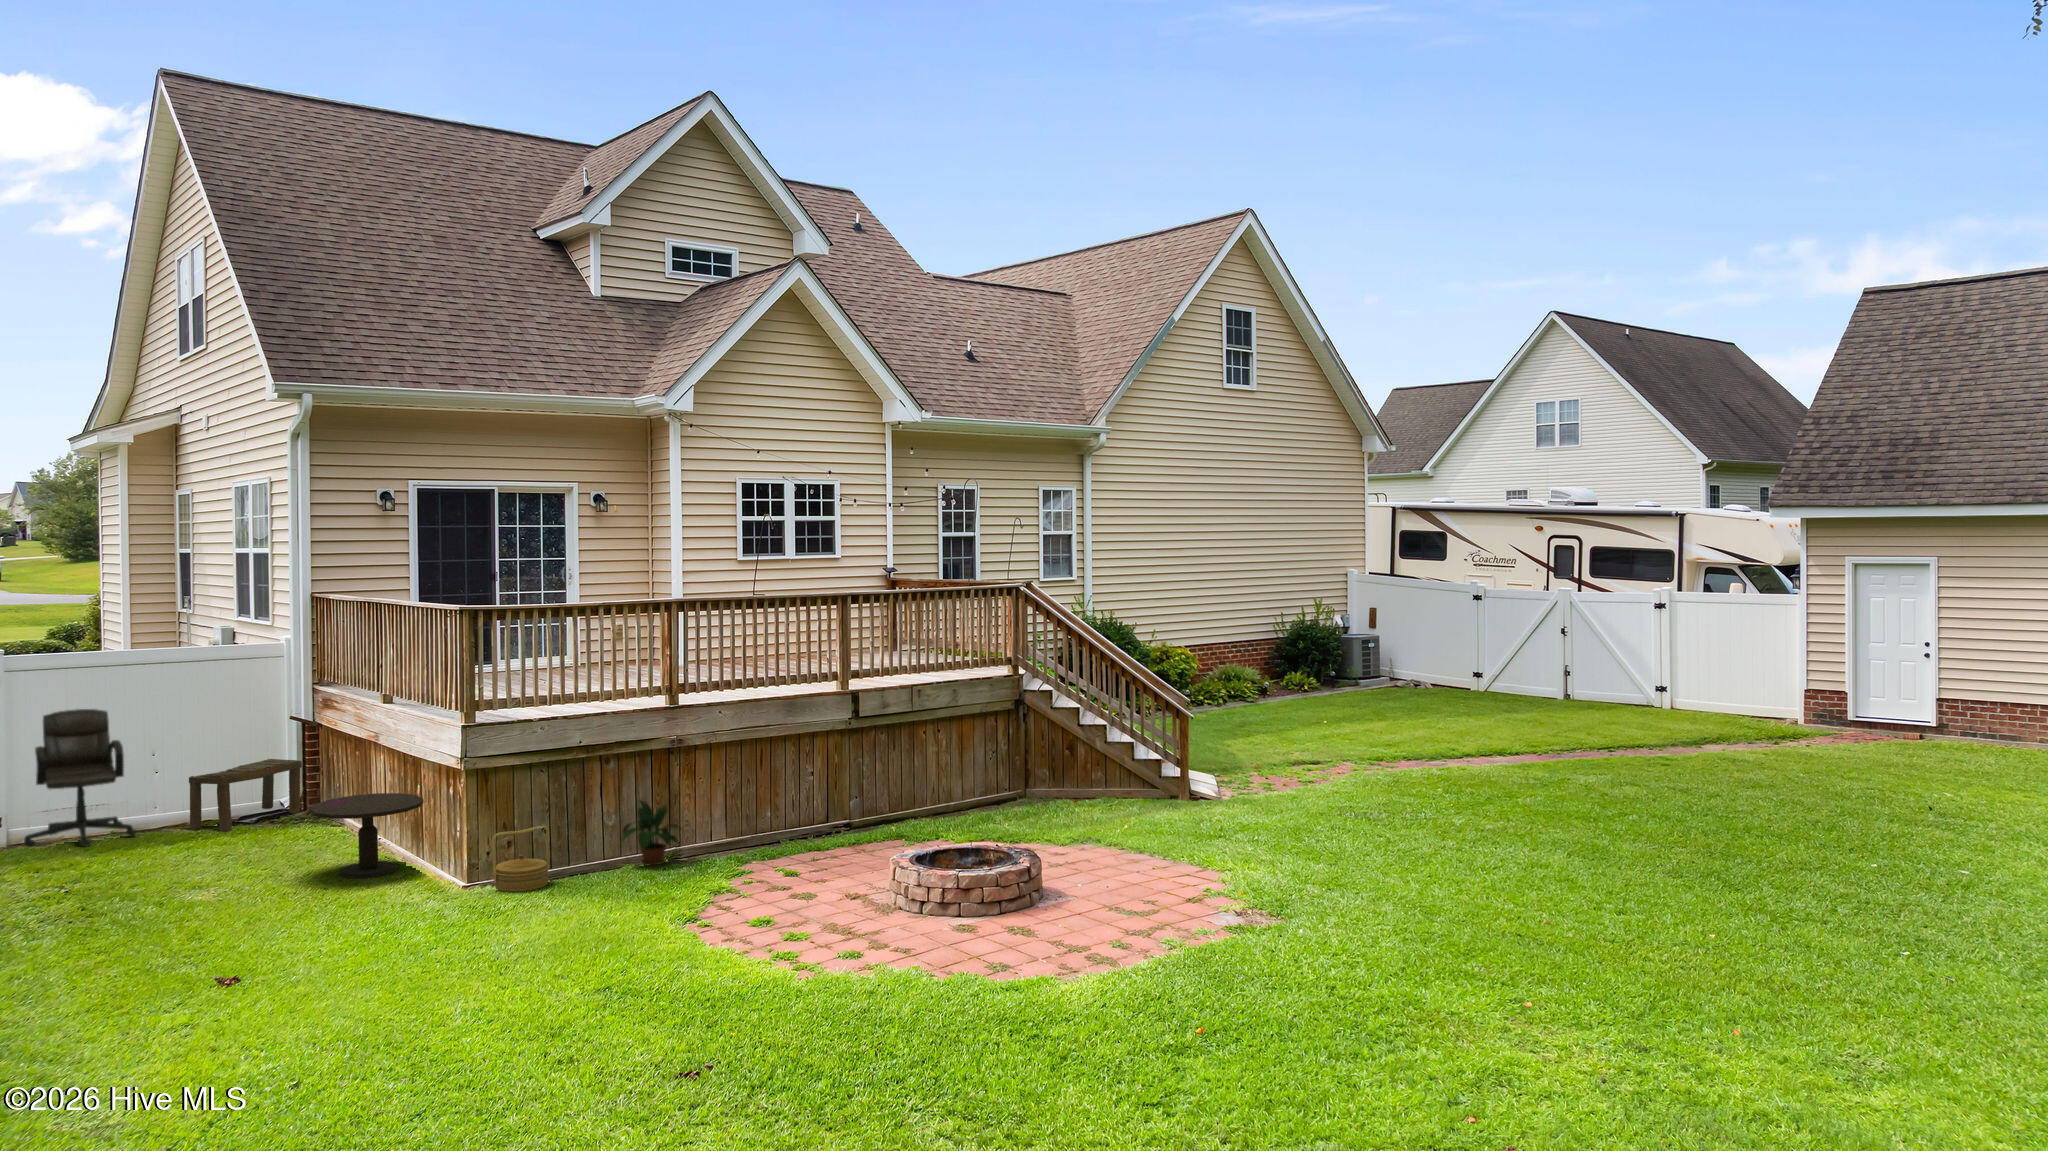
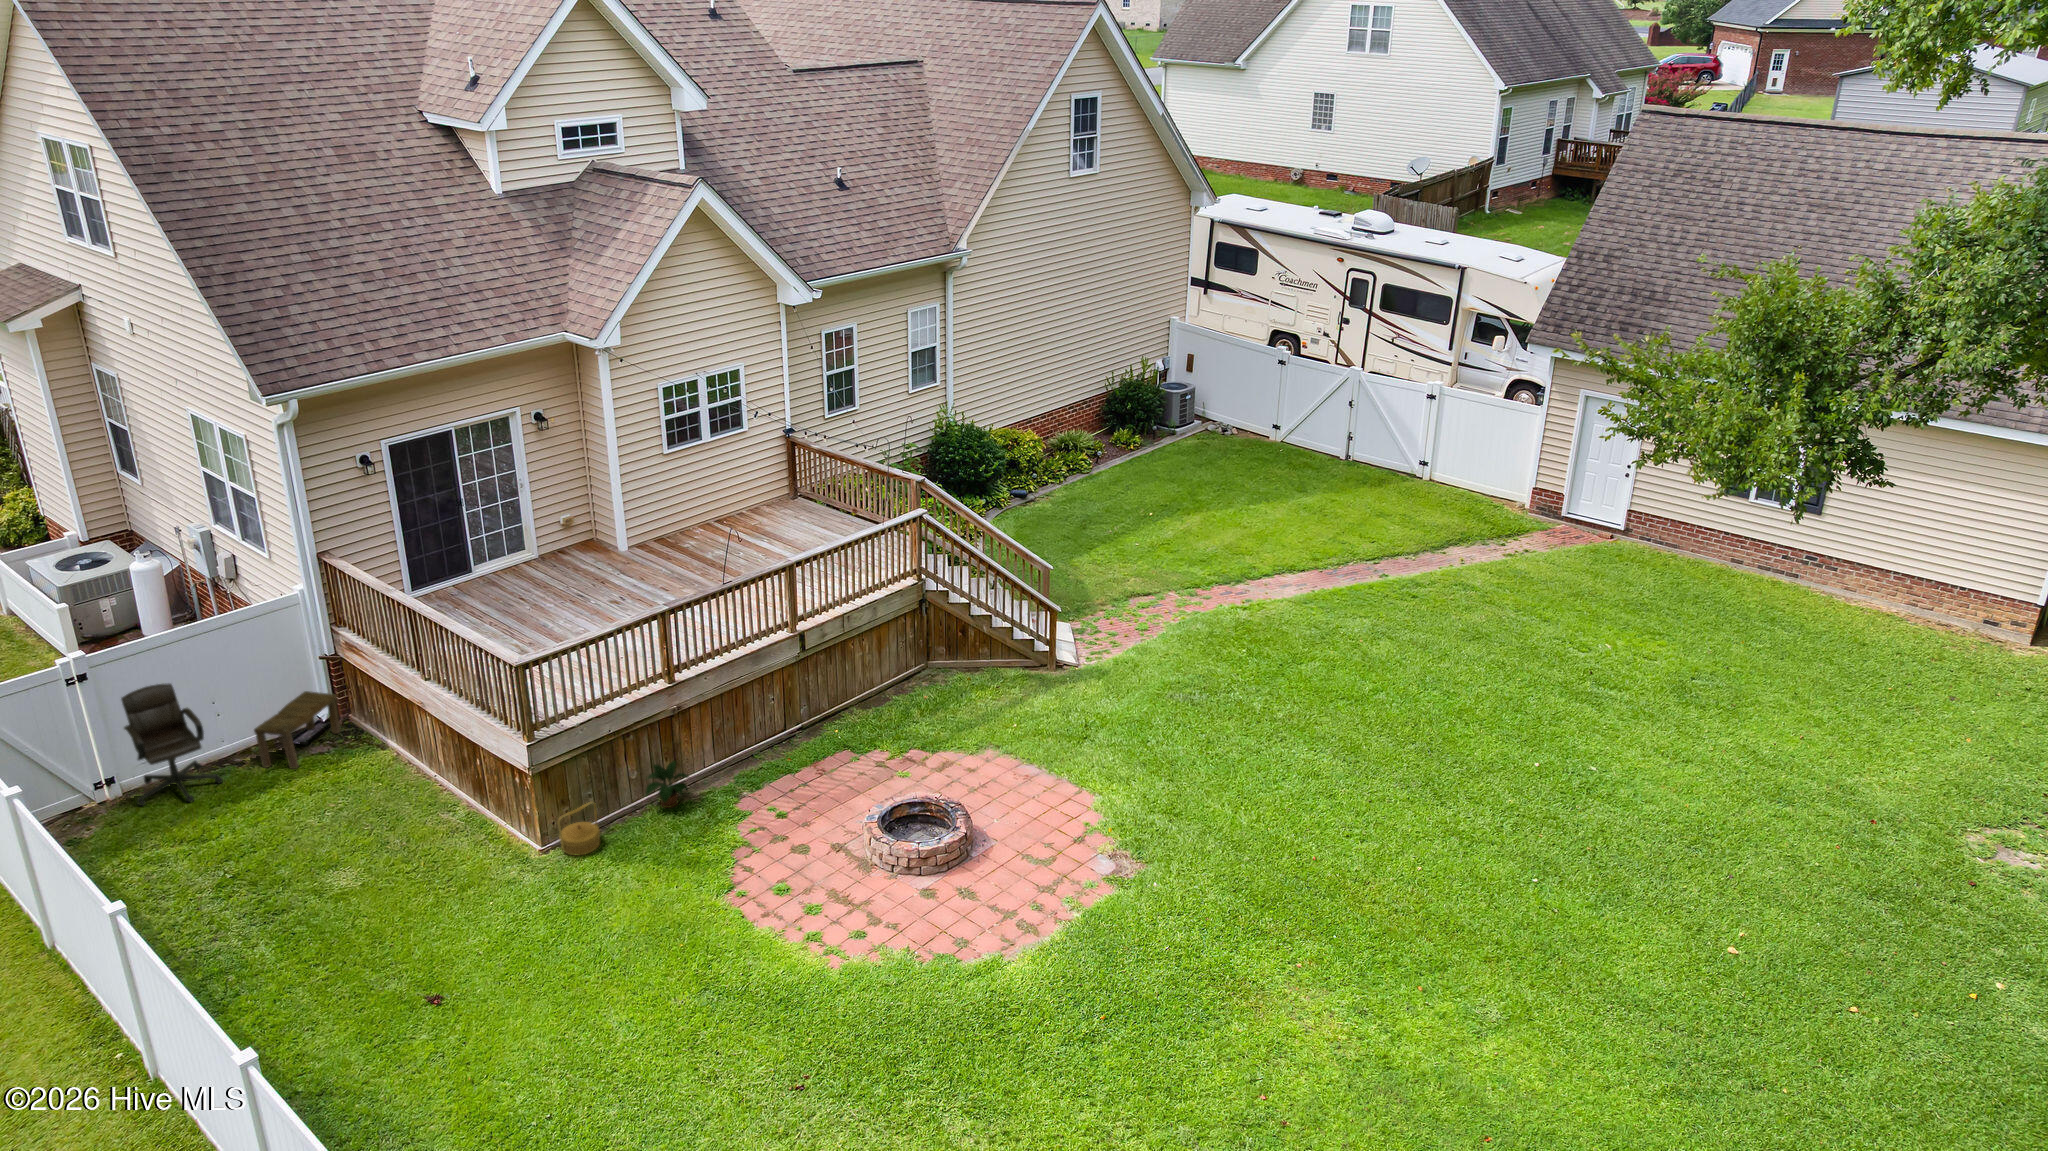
side table: present [309,793,424,878] -> none [400,764,486,842]

